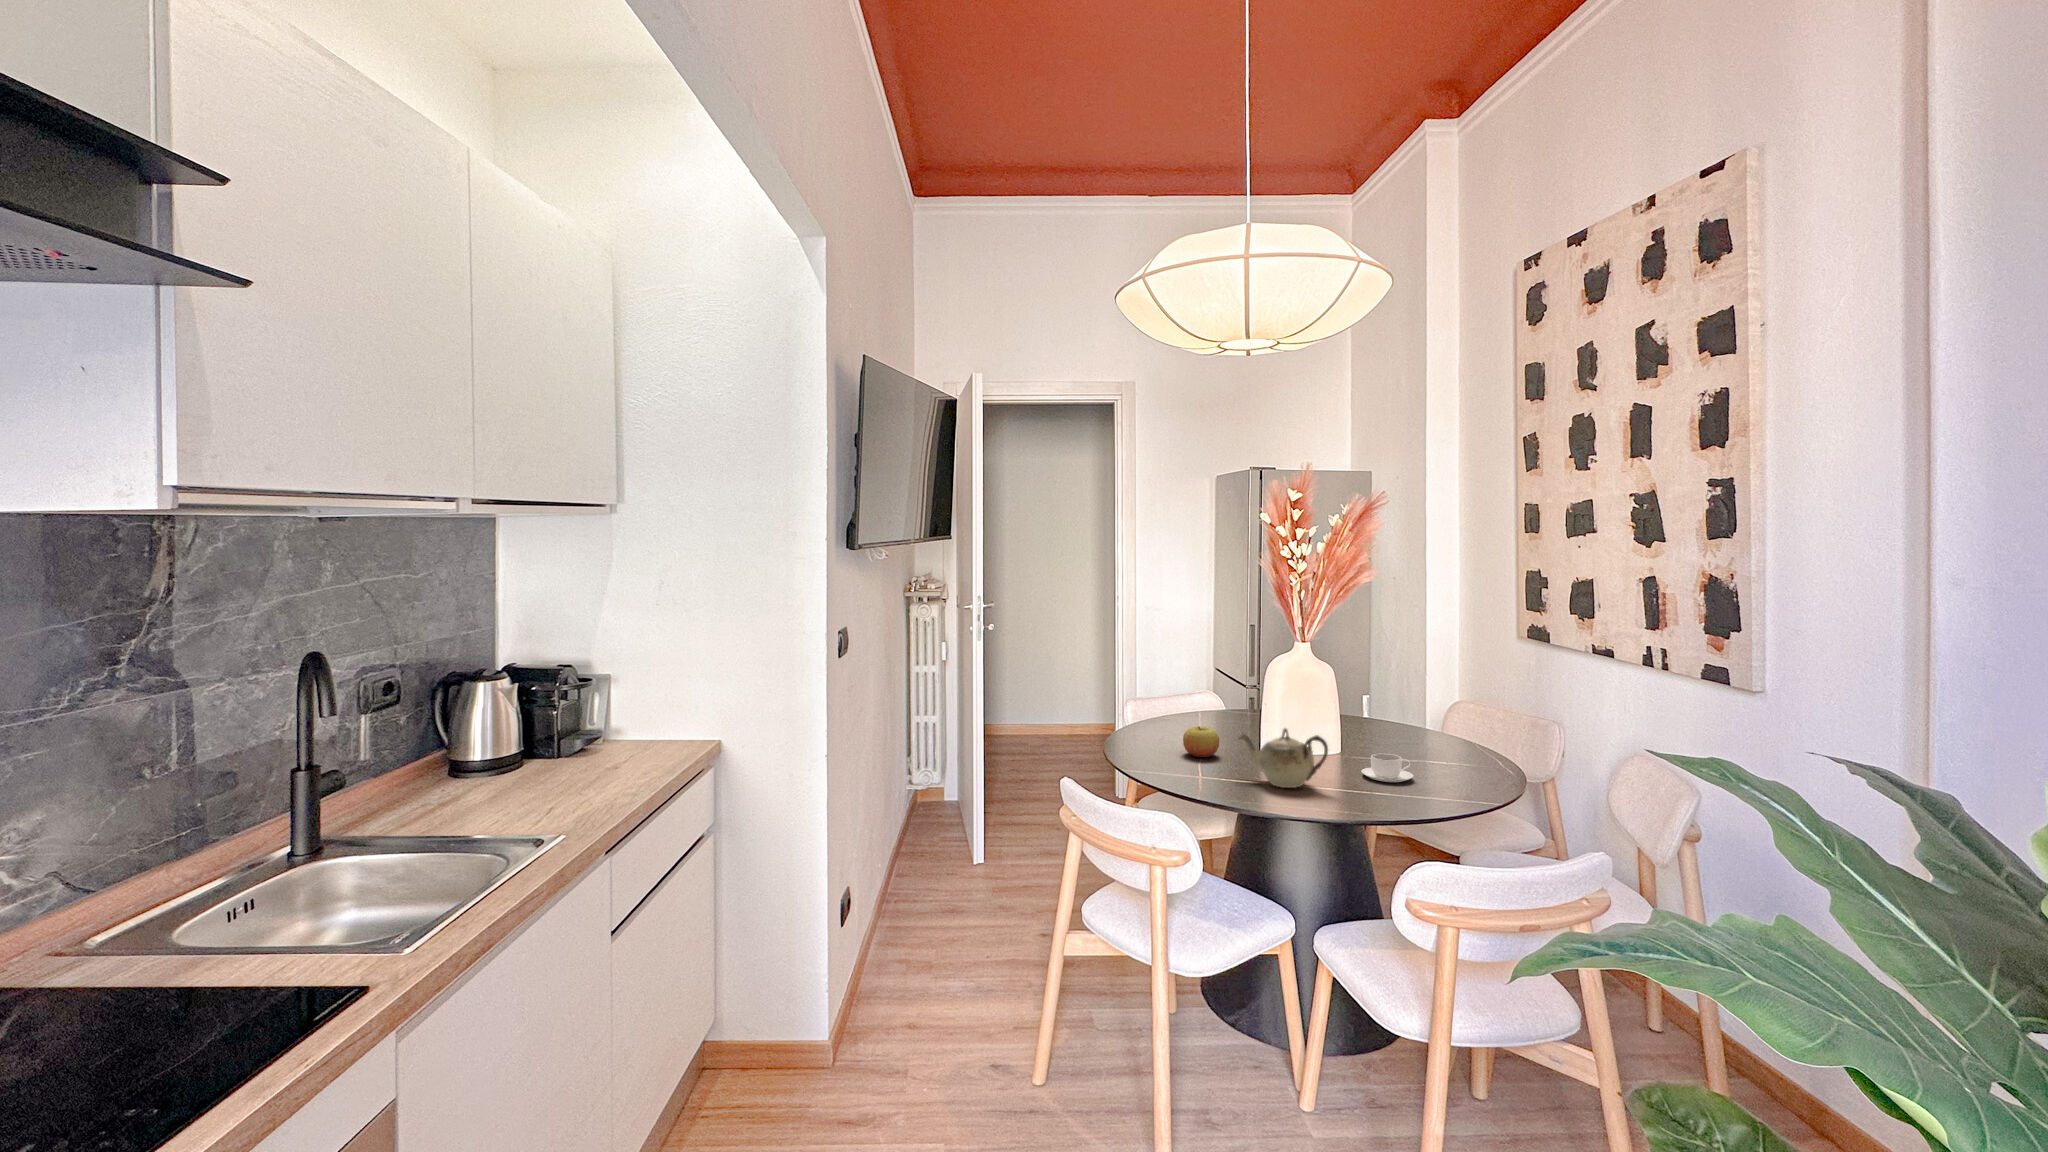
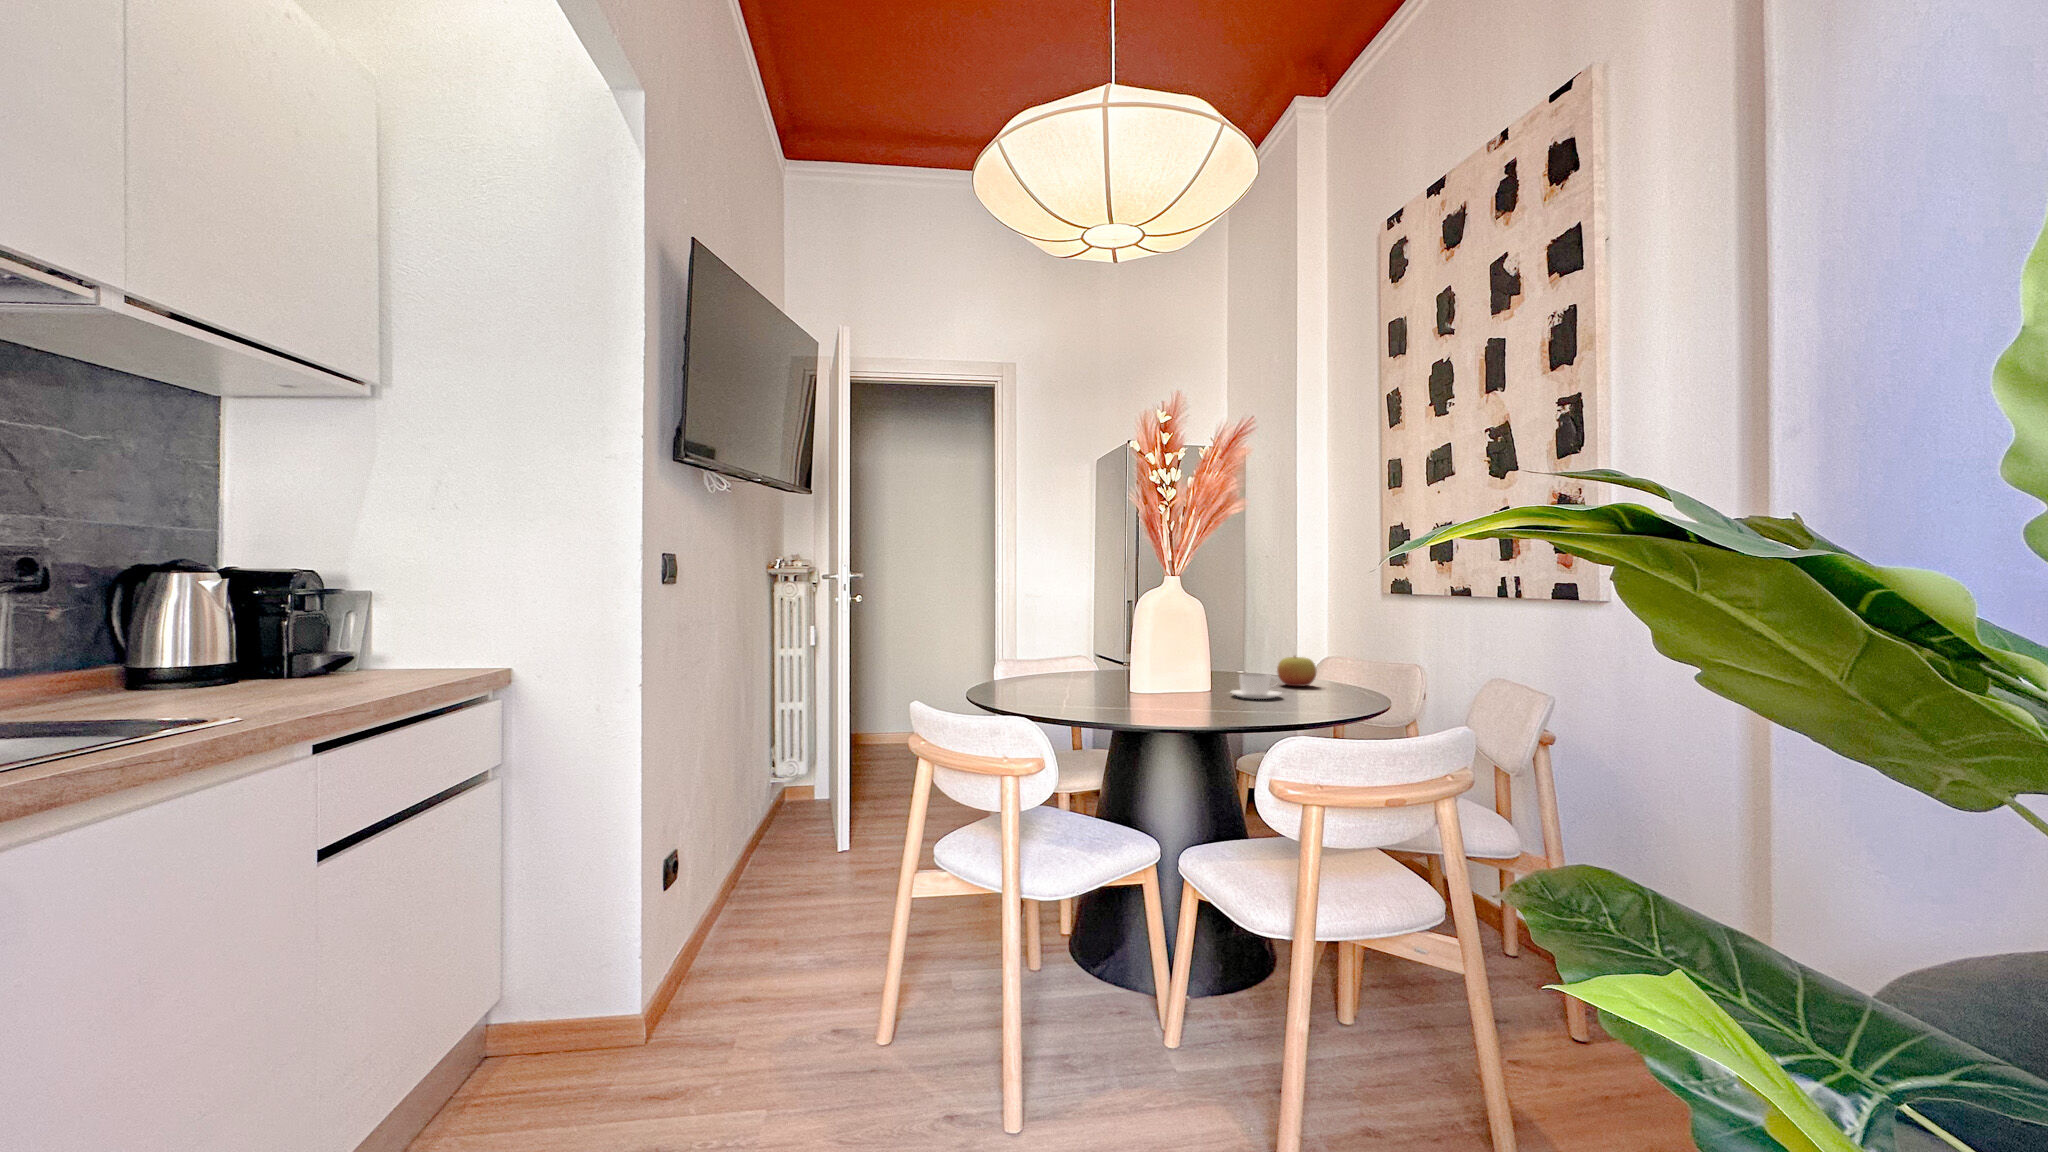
apple: present [1183,726,1219,757] -> present [1277,656,1316,686]
teapot: present [1239,728,1328,788] -> none [1100,640,1193,703]

